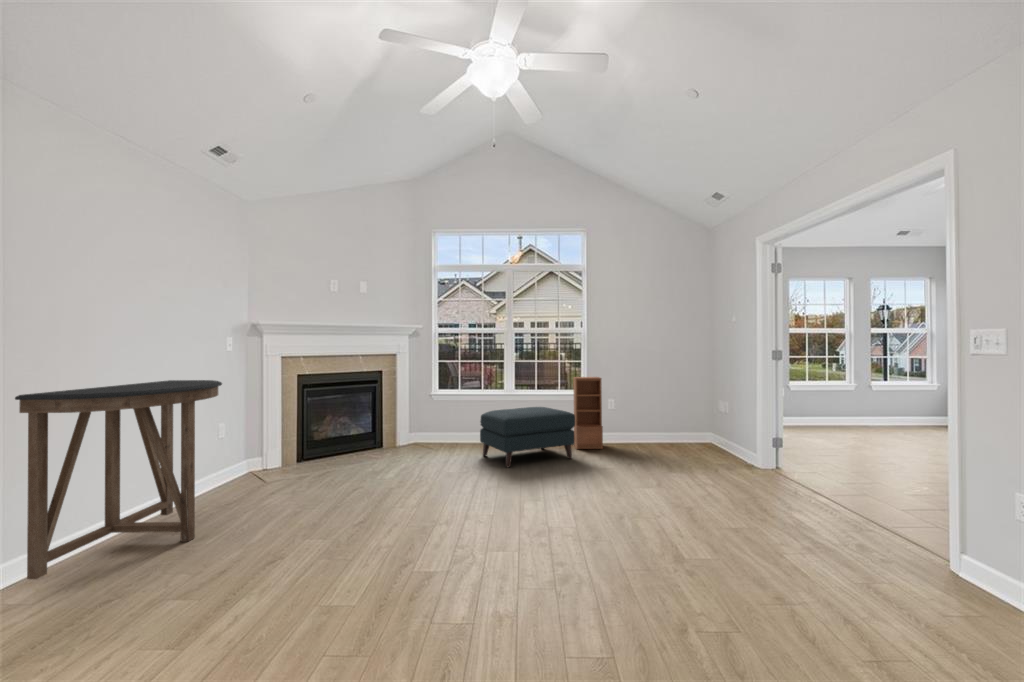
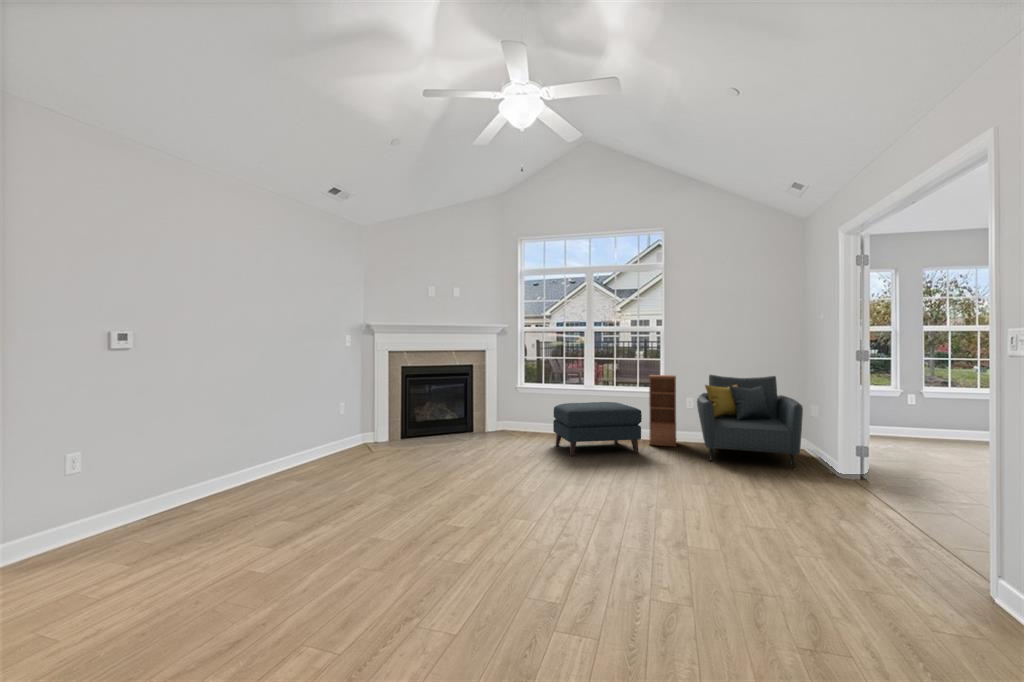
armchair: none [623,375,724,462] -> present [697,375,803,468]
console table: present [15,380,222,579] -> none [195,368,332,500]

